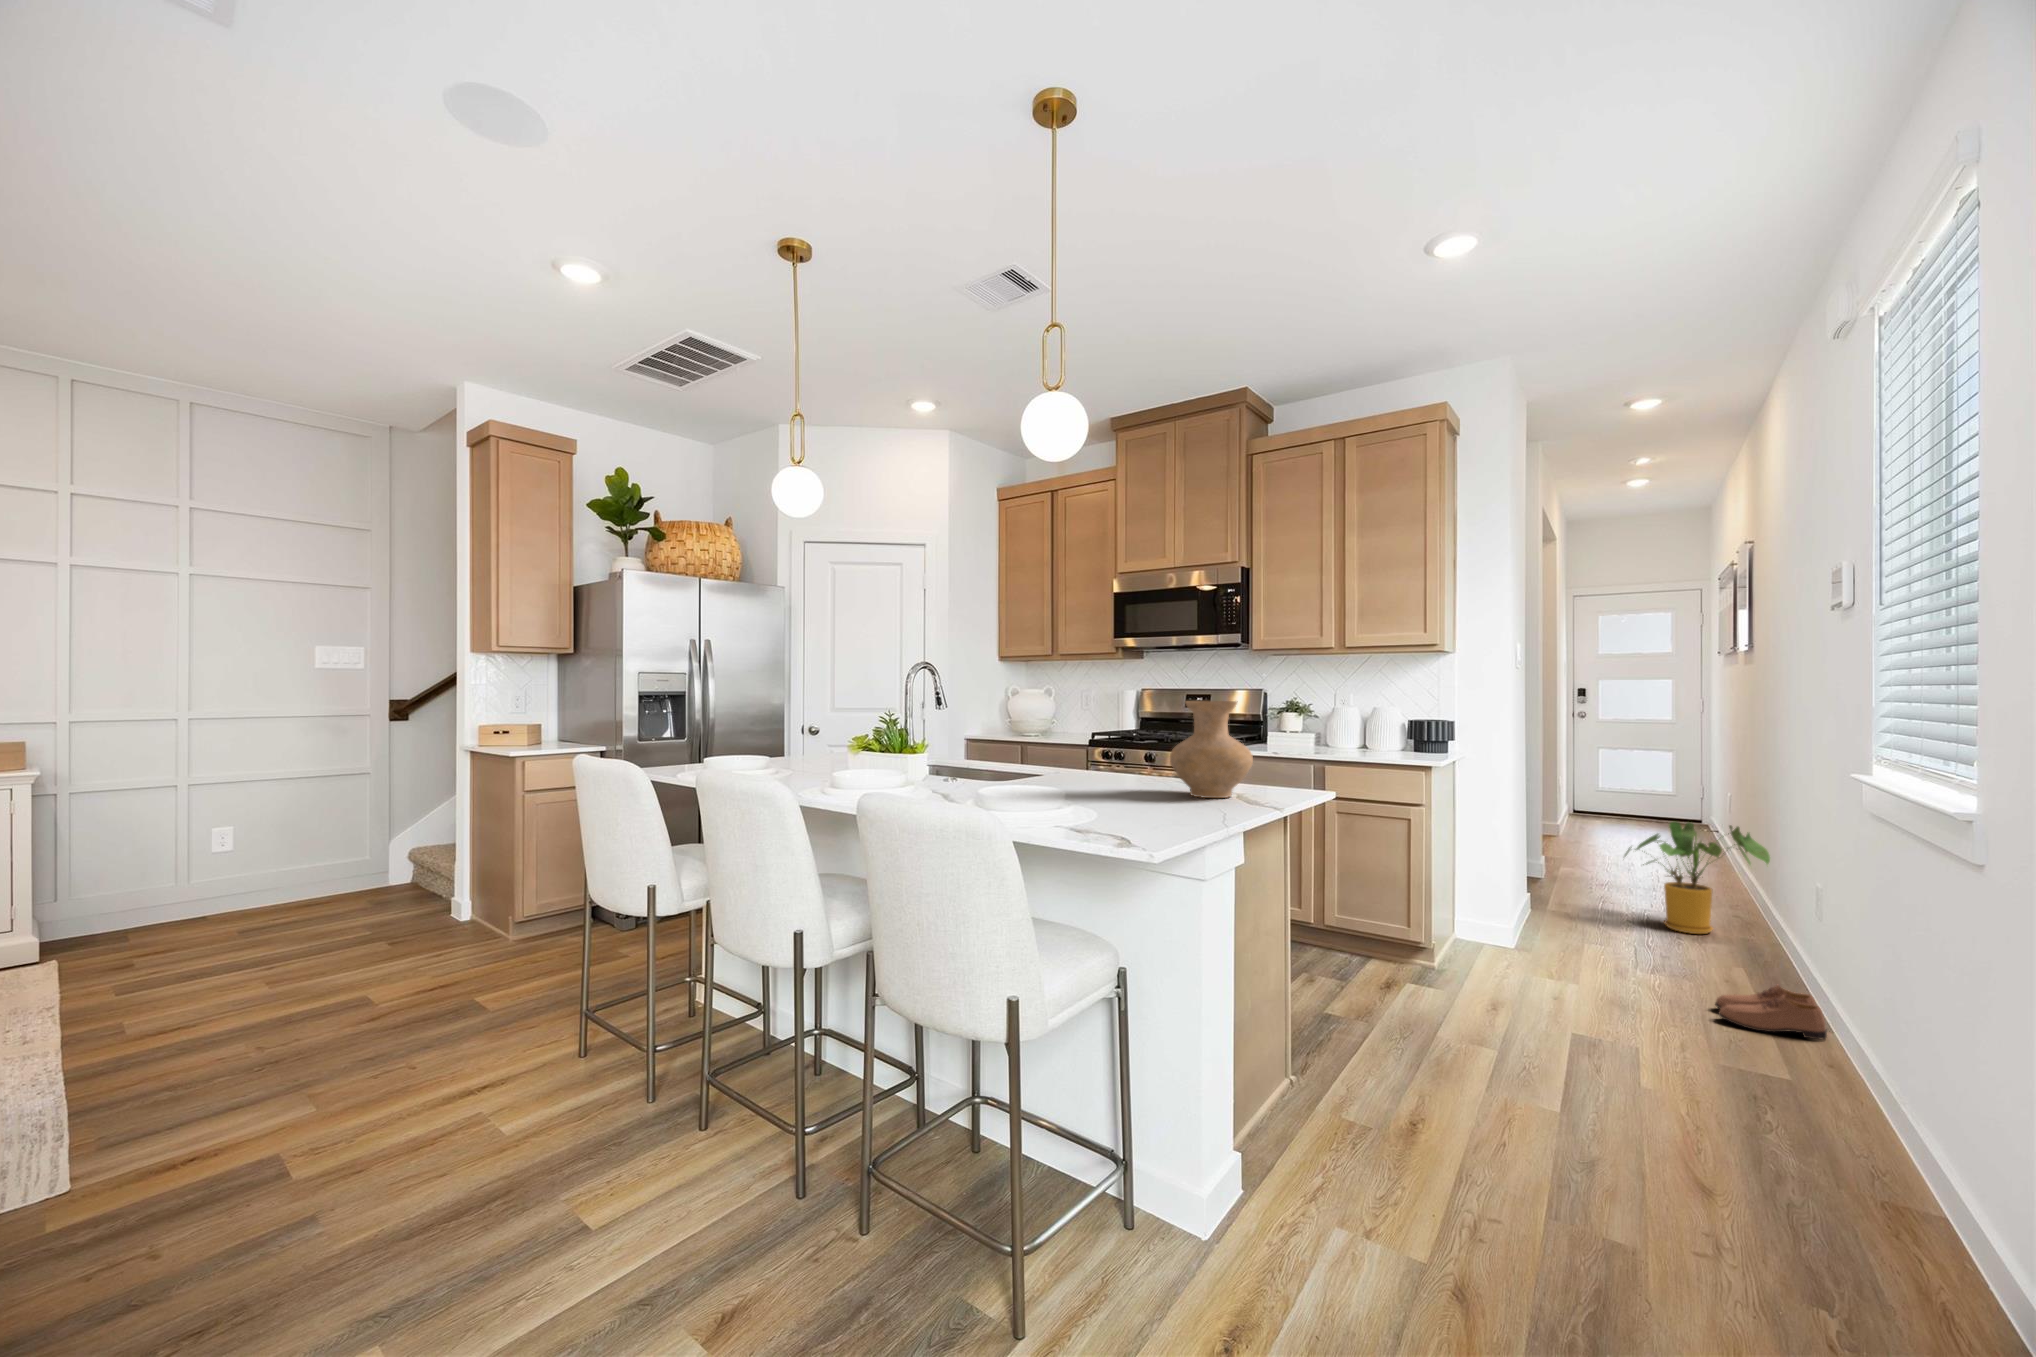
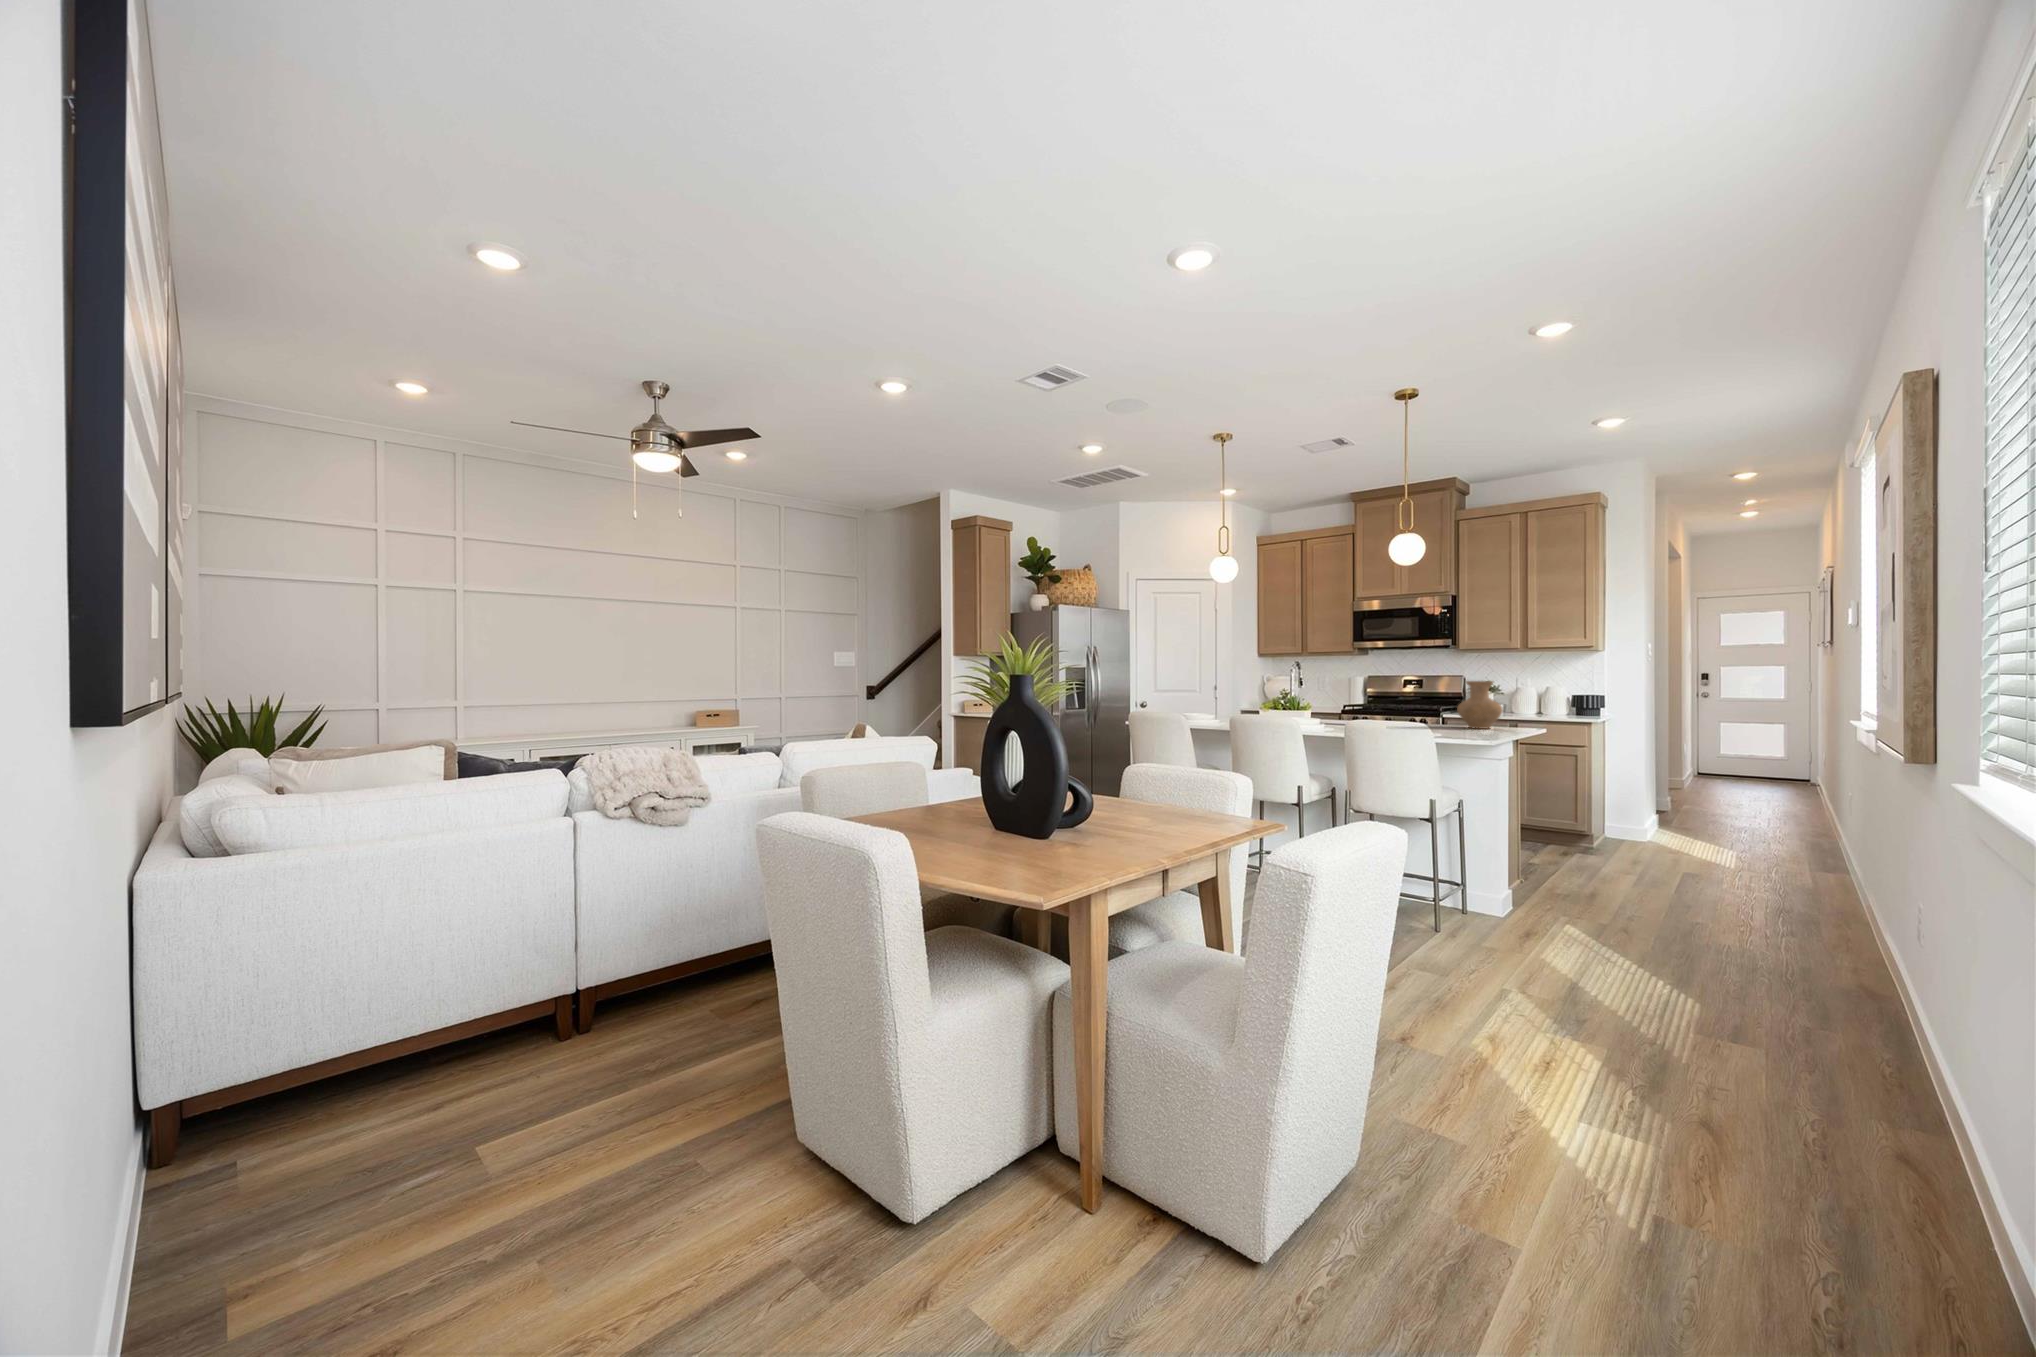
house plant: present [1625,821,1770,934] -> none [1724,762,1826,836]
shoe: present [1715,985,1827,1040] -> none [1773,848,1839,875]

